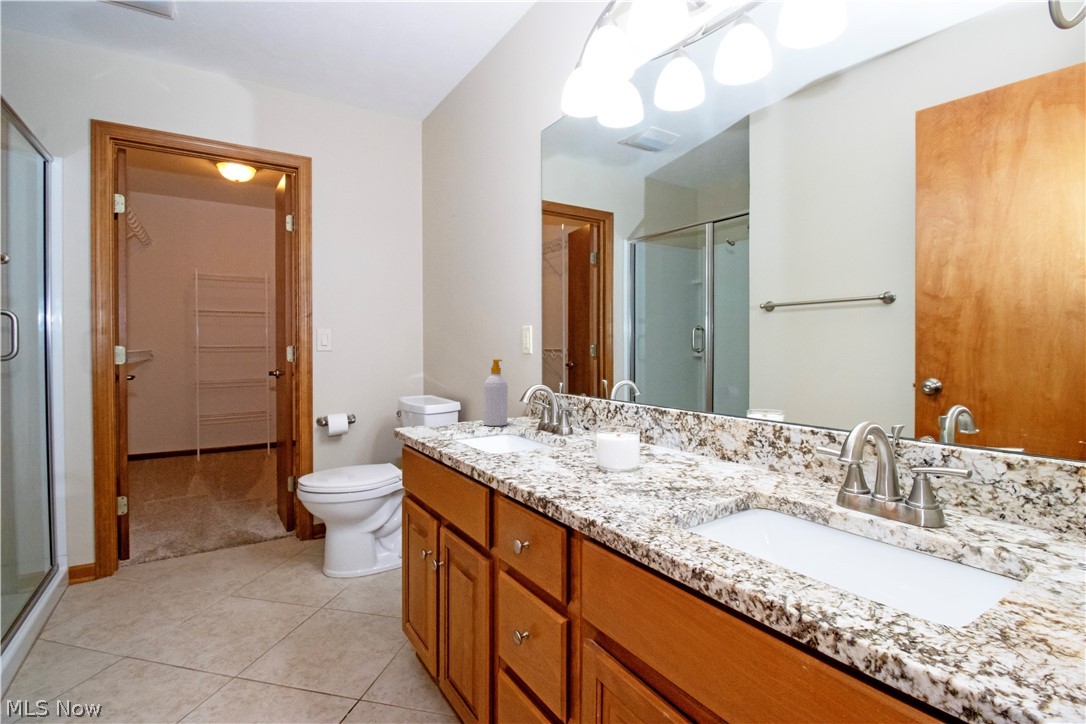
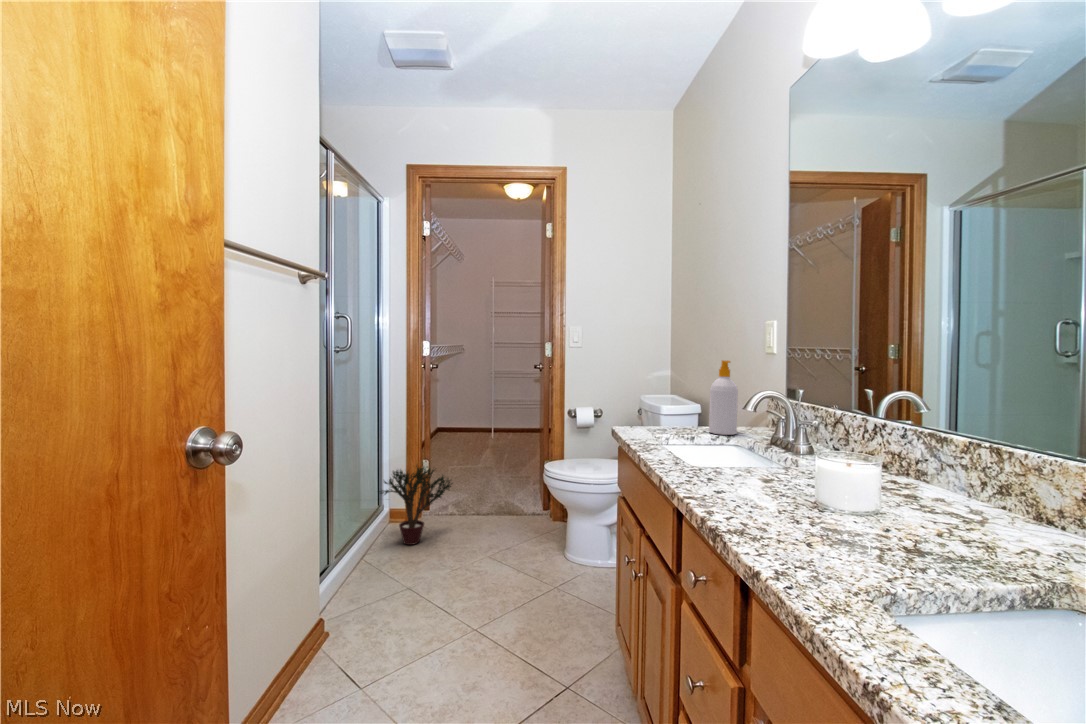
potted plant: none [49,502,171,608] -> present [379,466,451,545]

